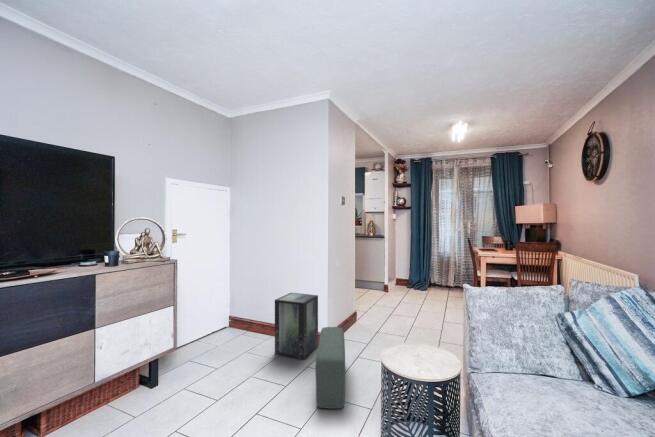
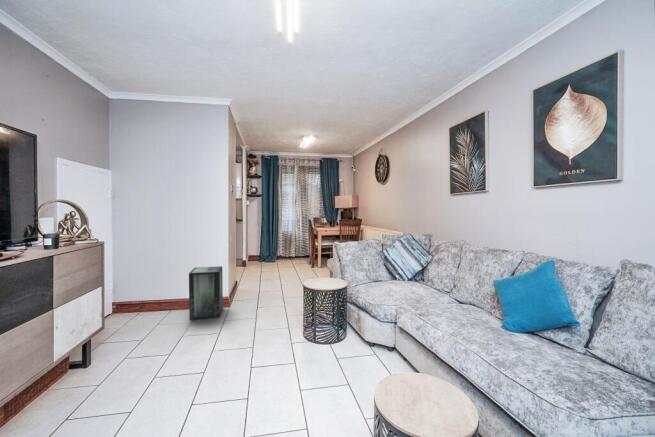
pouf: present [315,327,345,409] -> none [236,286,273,335]

